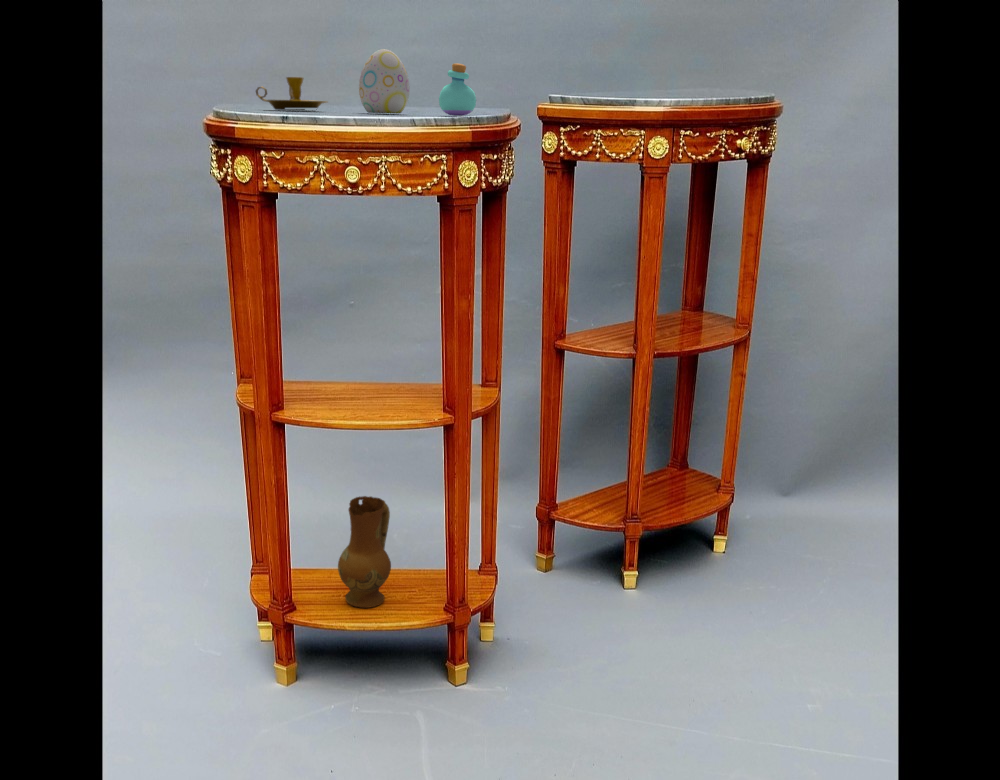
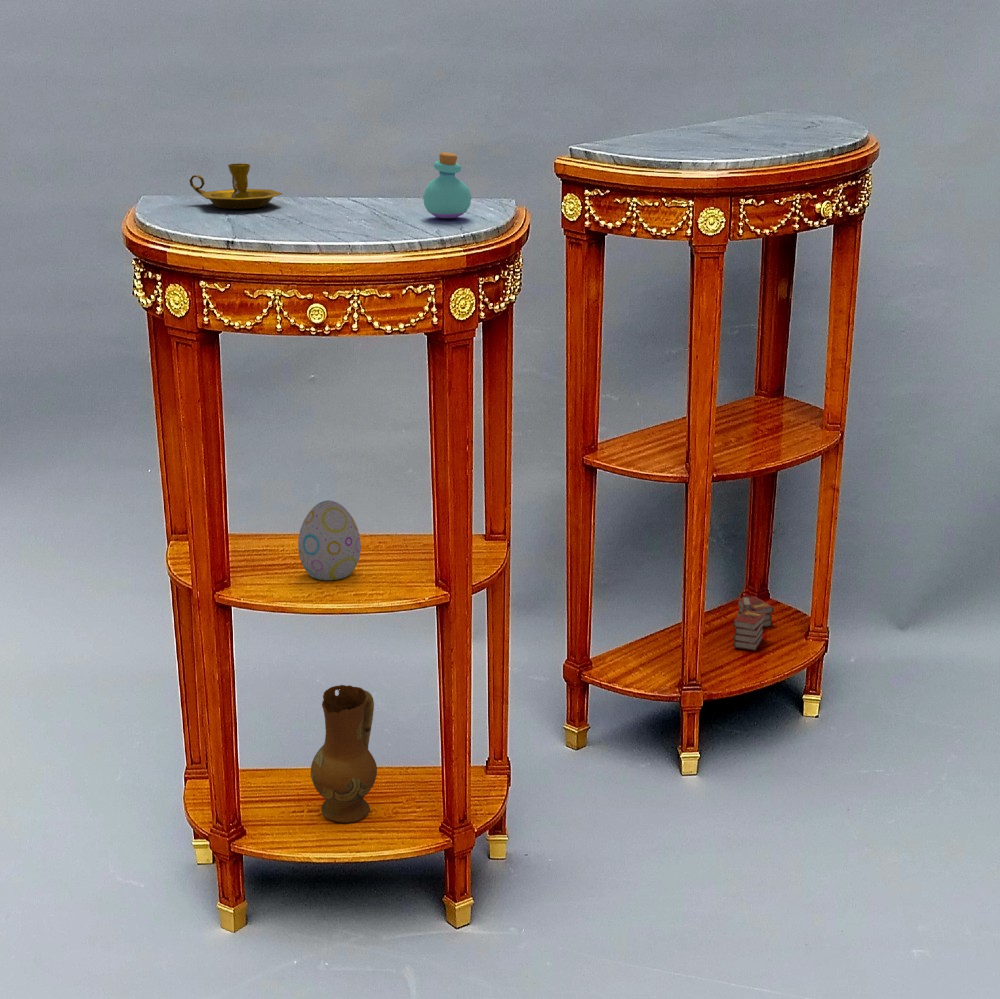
decorative egg: present [359,49,410,113] -> present [298,500,361,580]
book: none [667,461,696,500] -> present [733,596,774,650]

